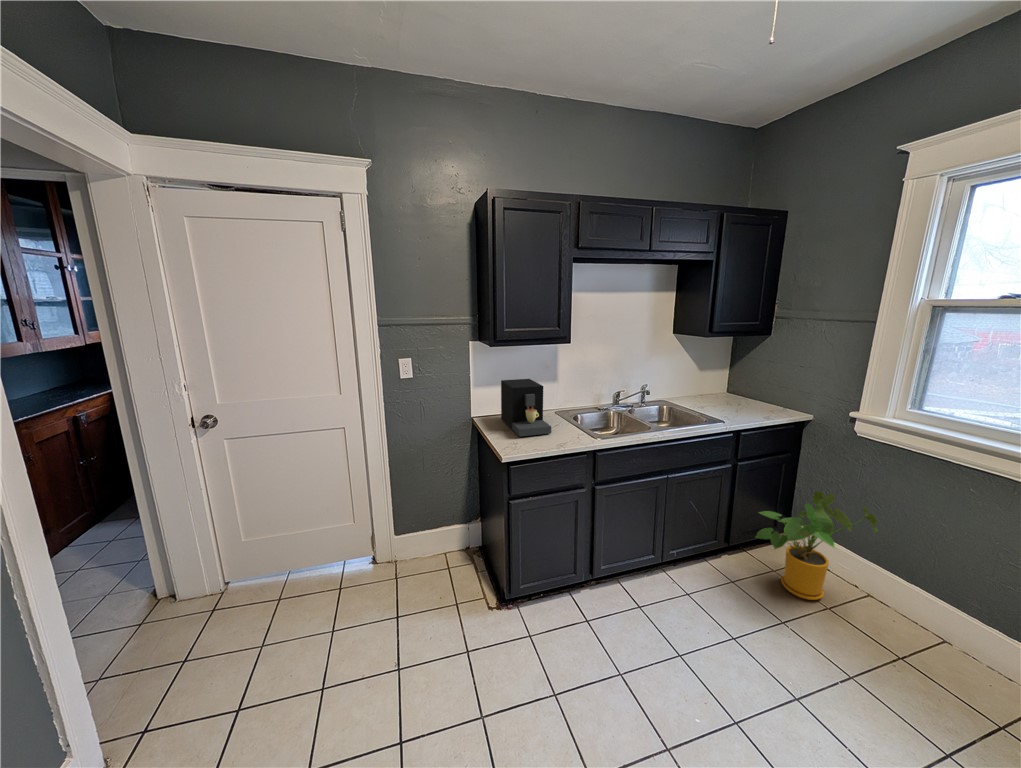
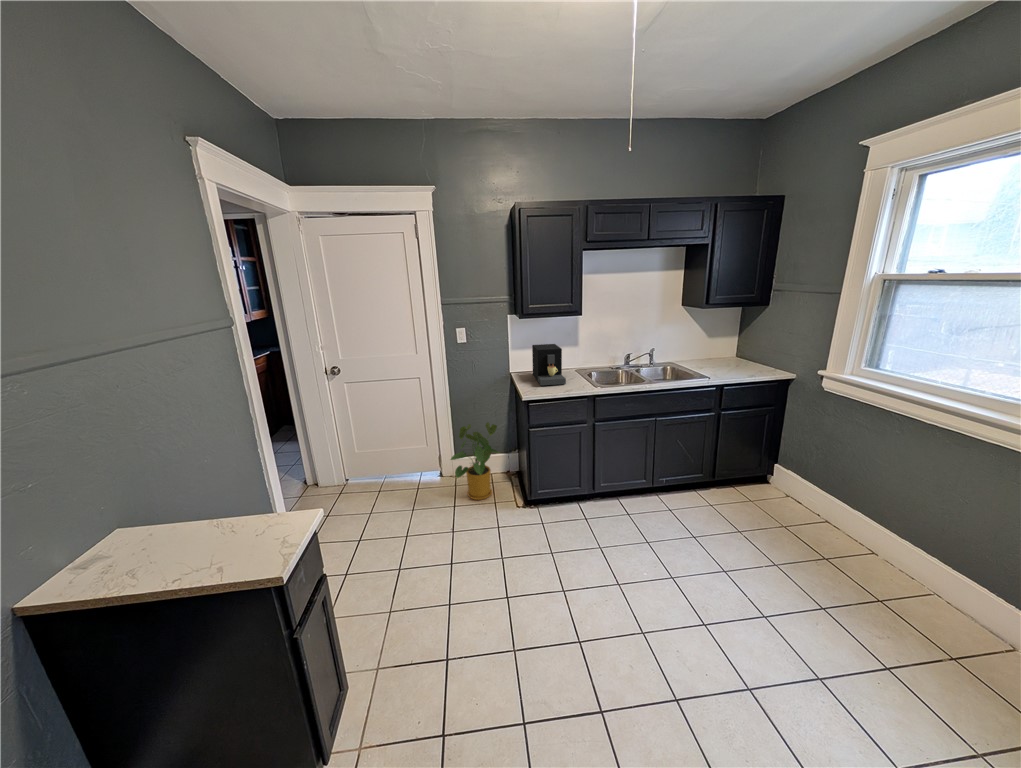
house plant: present [756,491,878,600] -> present [451,422,498,500]

